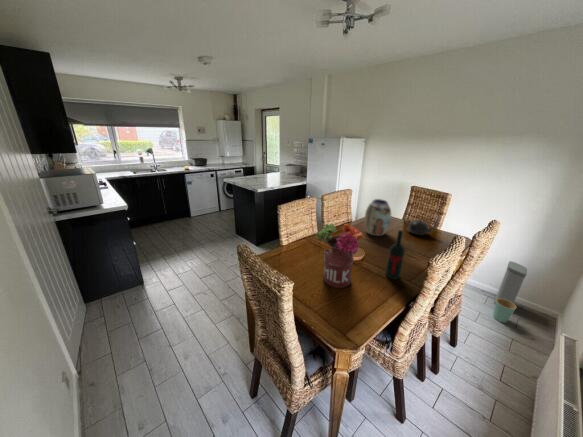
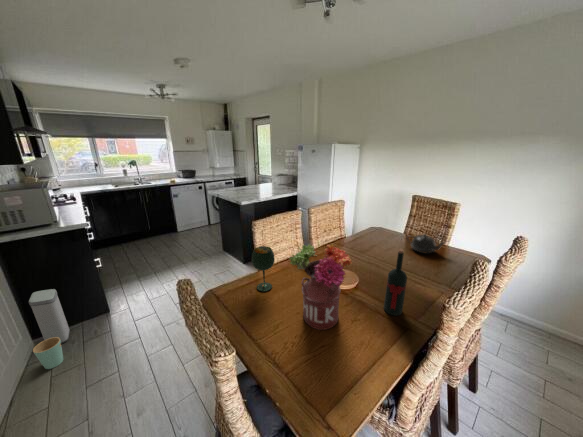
vase: present [365,199,391,236] -> none [359,211,390,255]
wine glass: none [281,226,299,262] -> present [251,246,274,291]
trash can: present [493,261,527,323] -> present [29,289,70,369]

